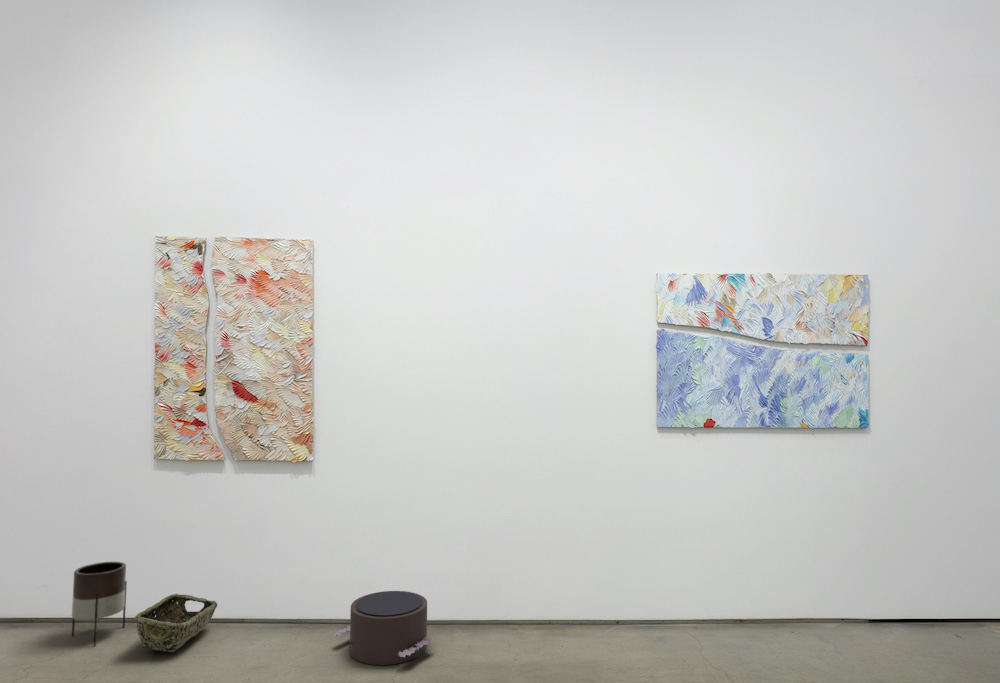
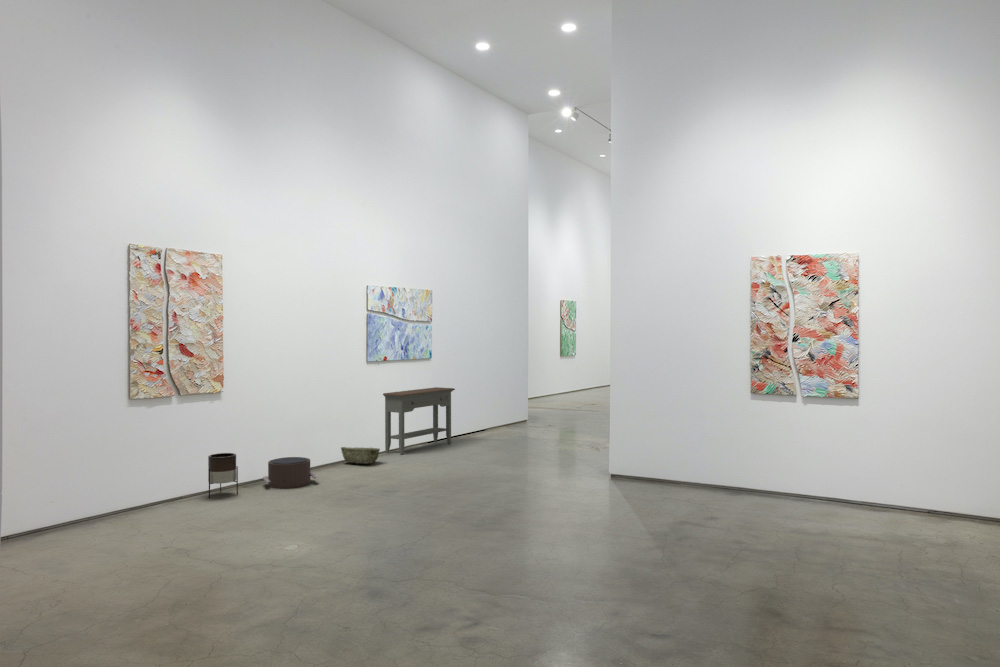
console table: none [701,495,919,645] -> present [383,387,455,455]
planter: present [72,562,127,646] -> present [208,453,238,498]
woven basket: present [135,594,217,652] -> present [341,447,380,464]

